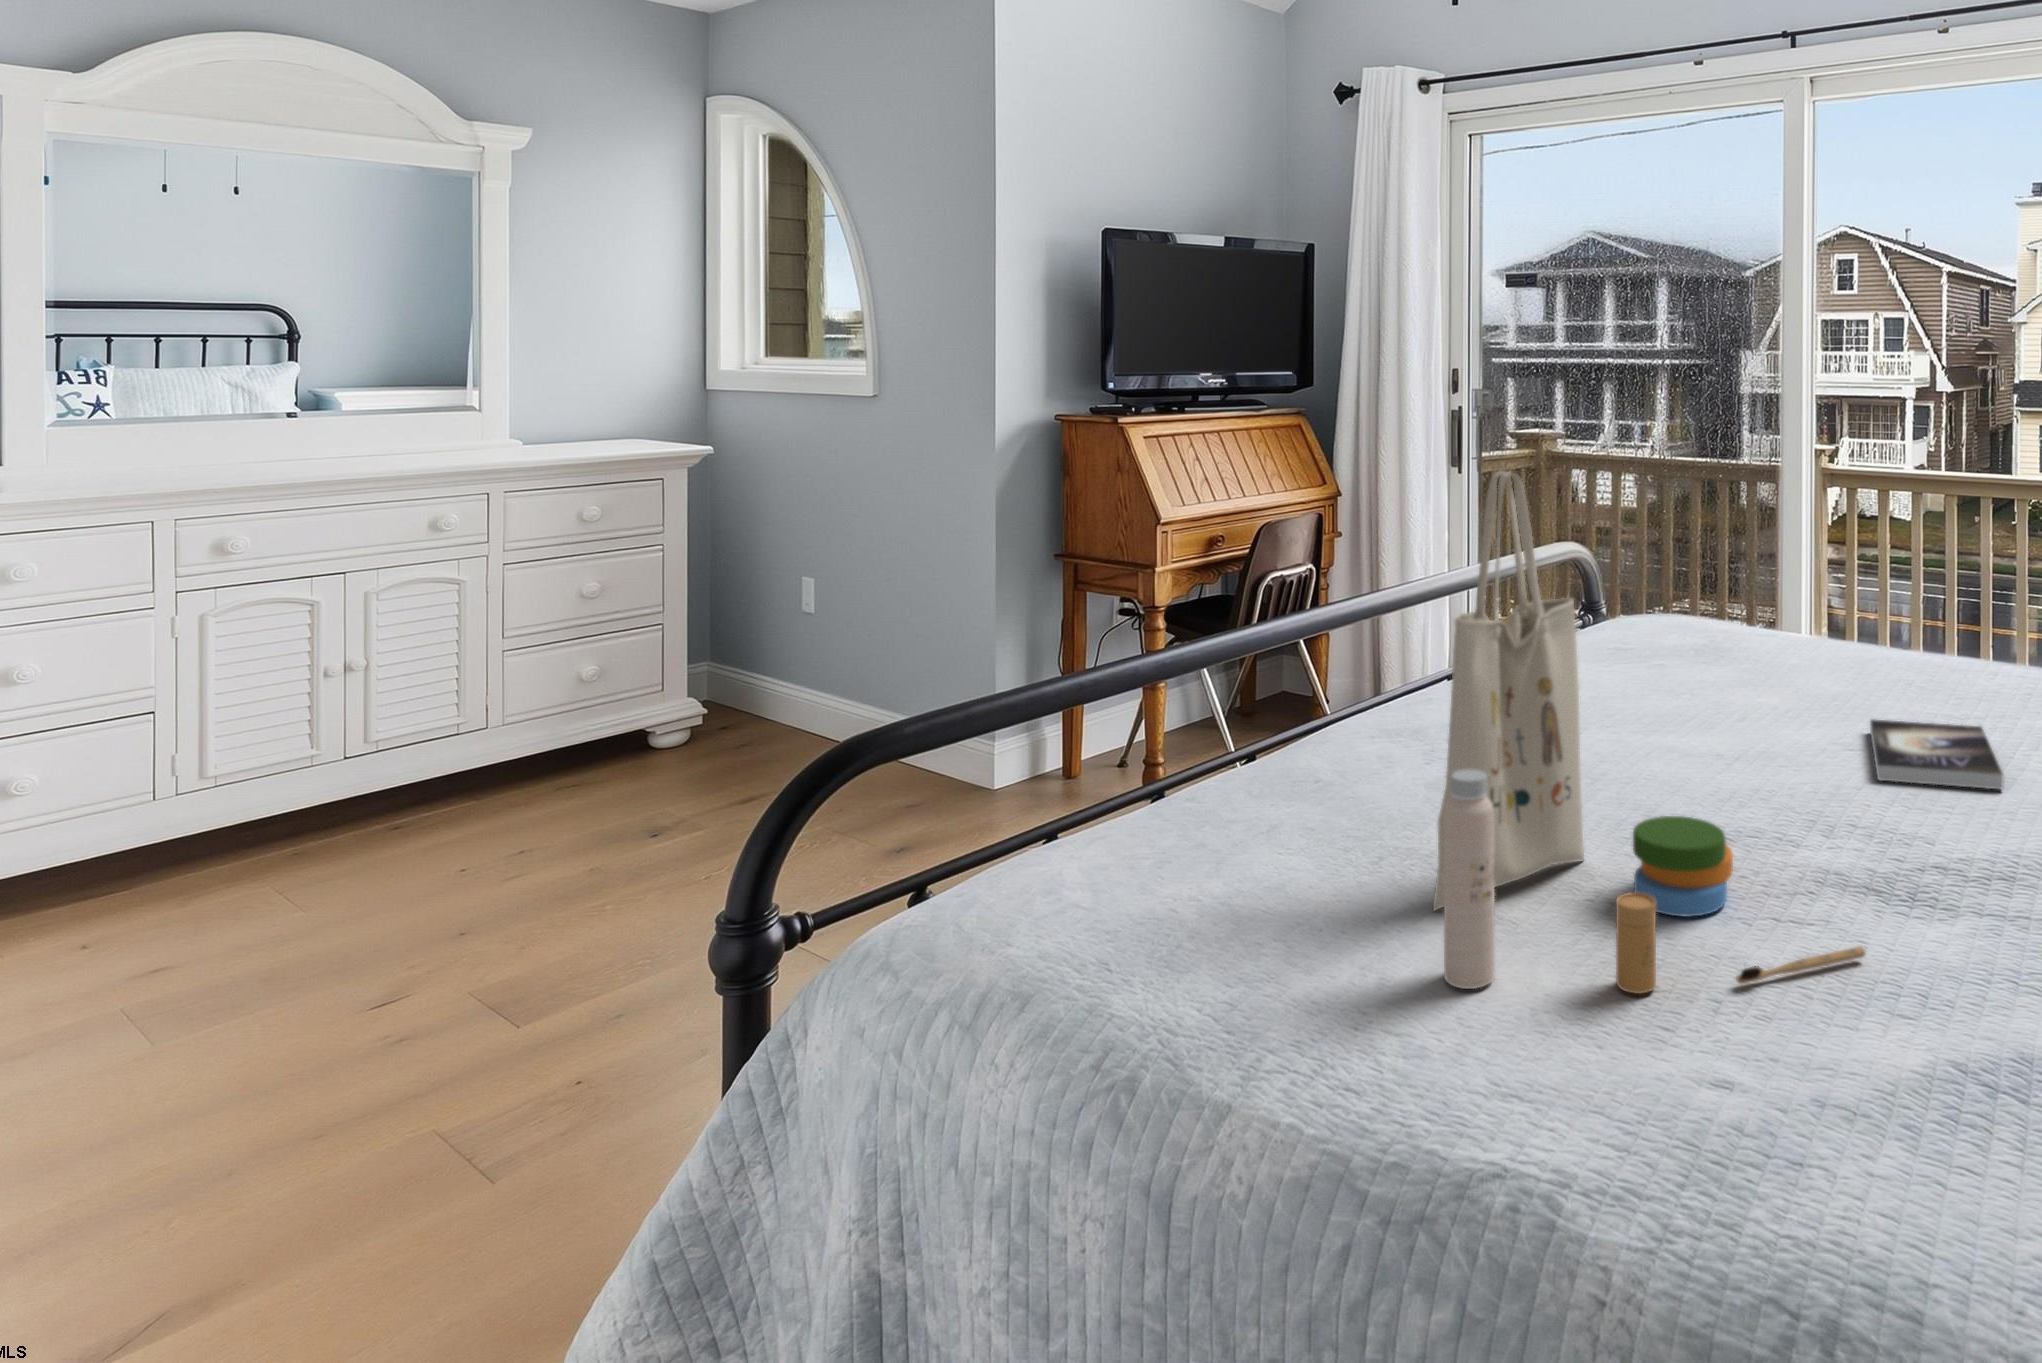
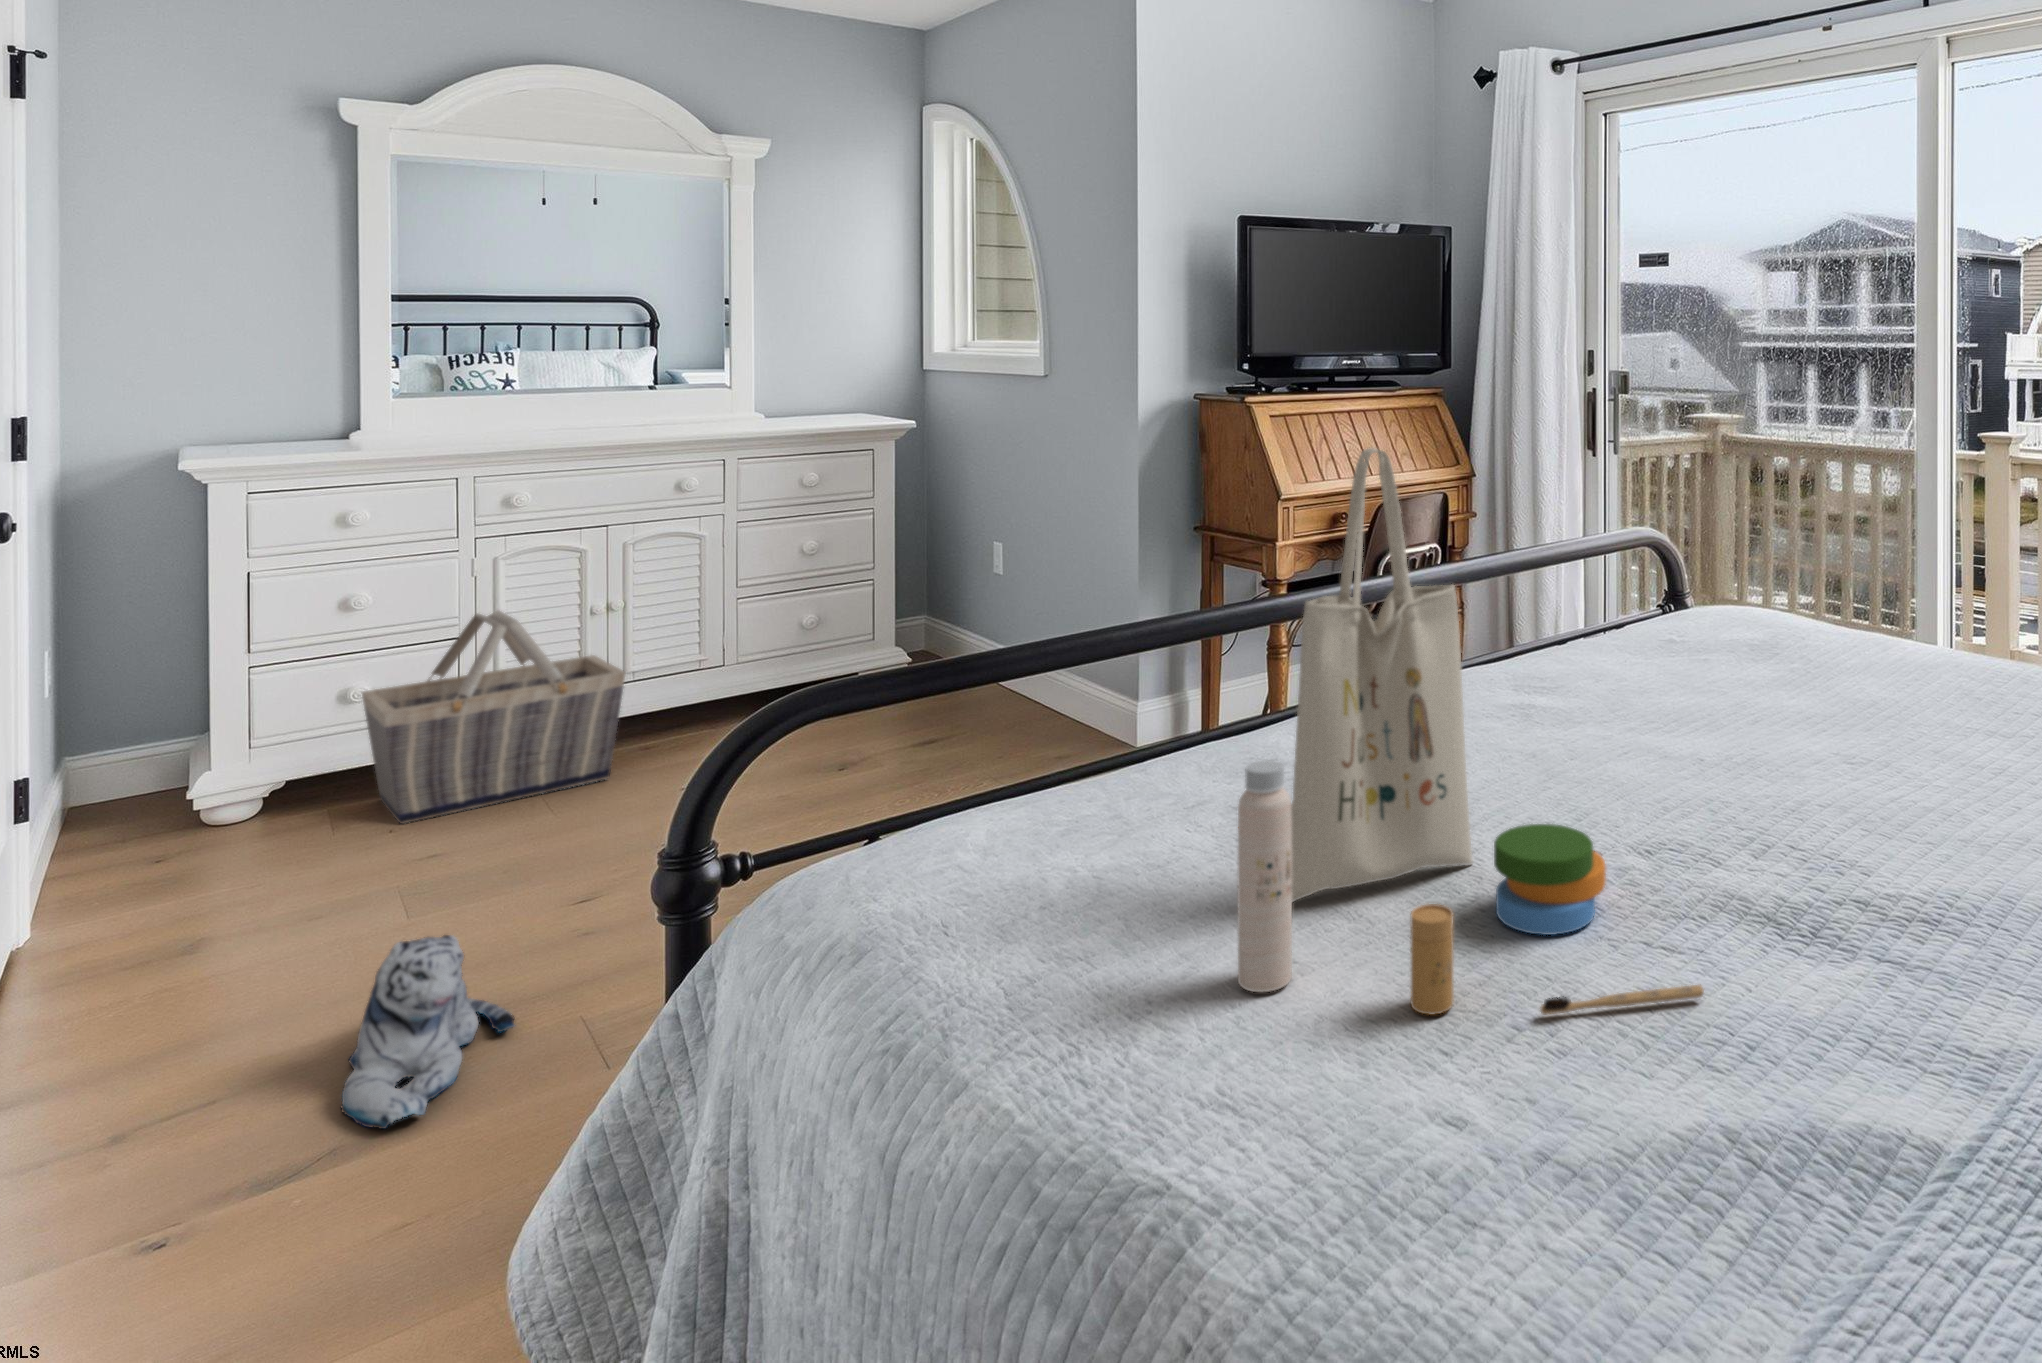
basket: none [57,670,397,926] -> present [362,610,625,824]
book: present [1870,719,2004,790] -> none [1852,732,2004,820]
plush toy: none [155,1039,360,1265] -> present [340,935,514,1129]

